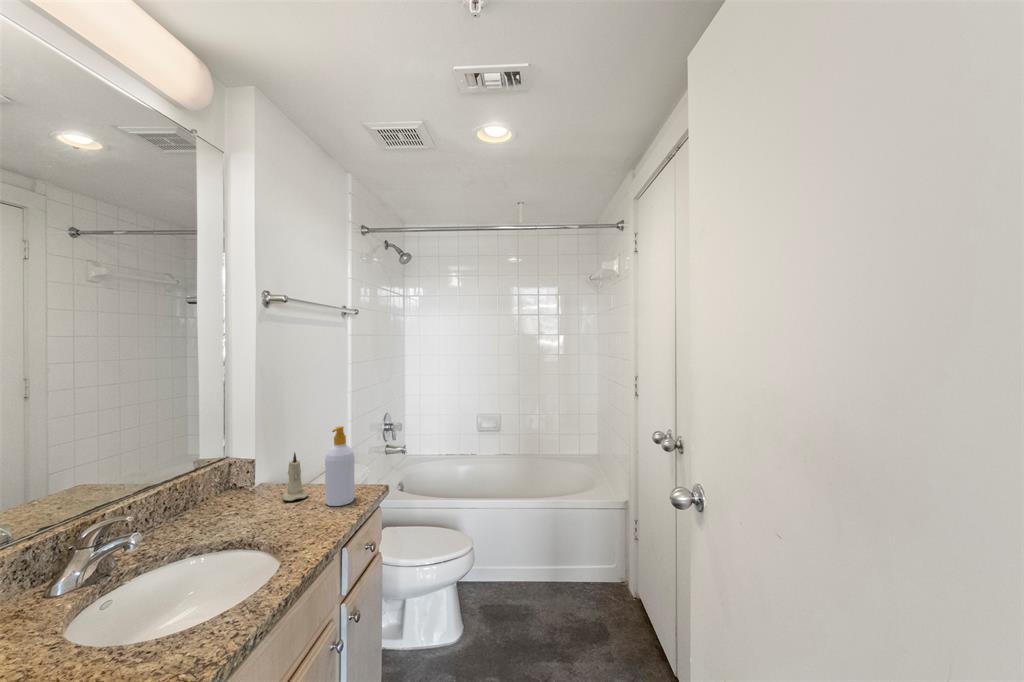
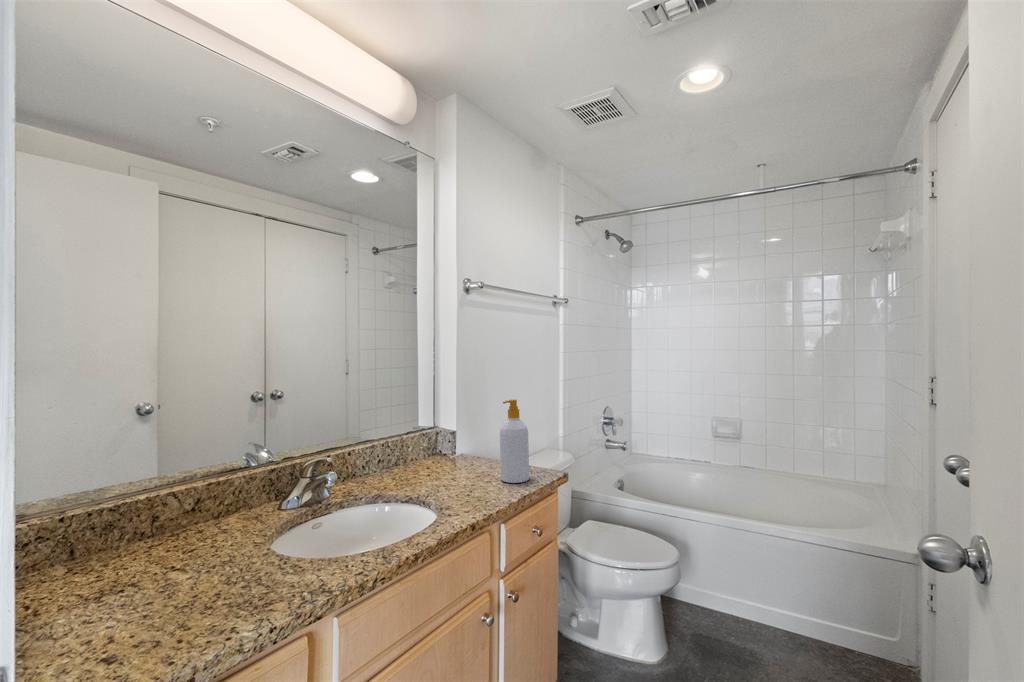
candle: present [282,452,309,501] -> none [468,424,491,472]

